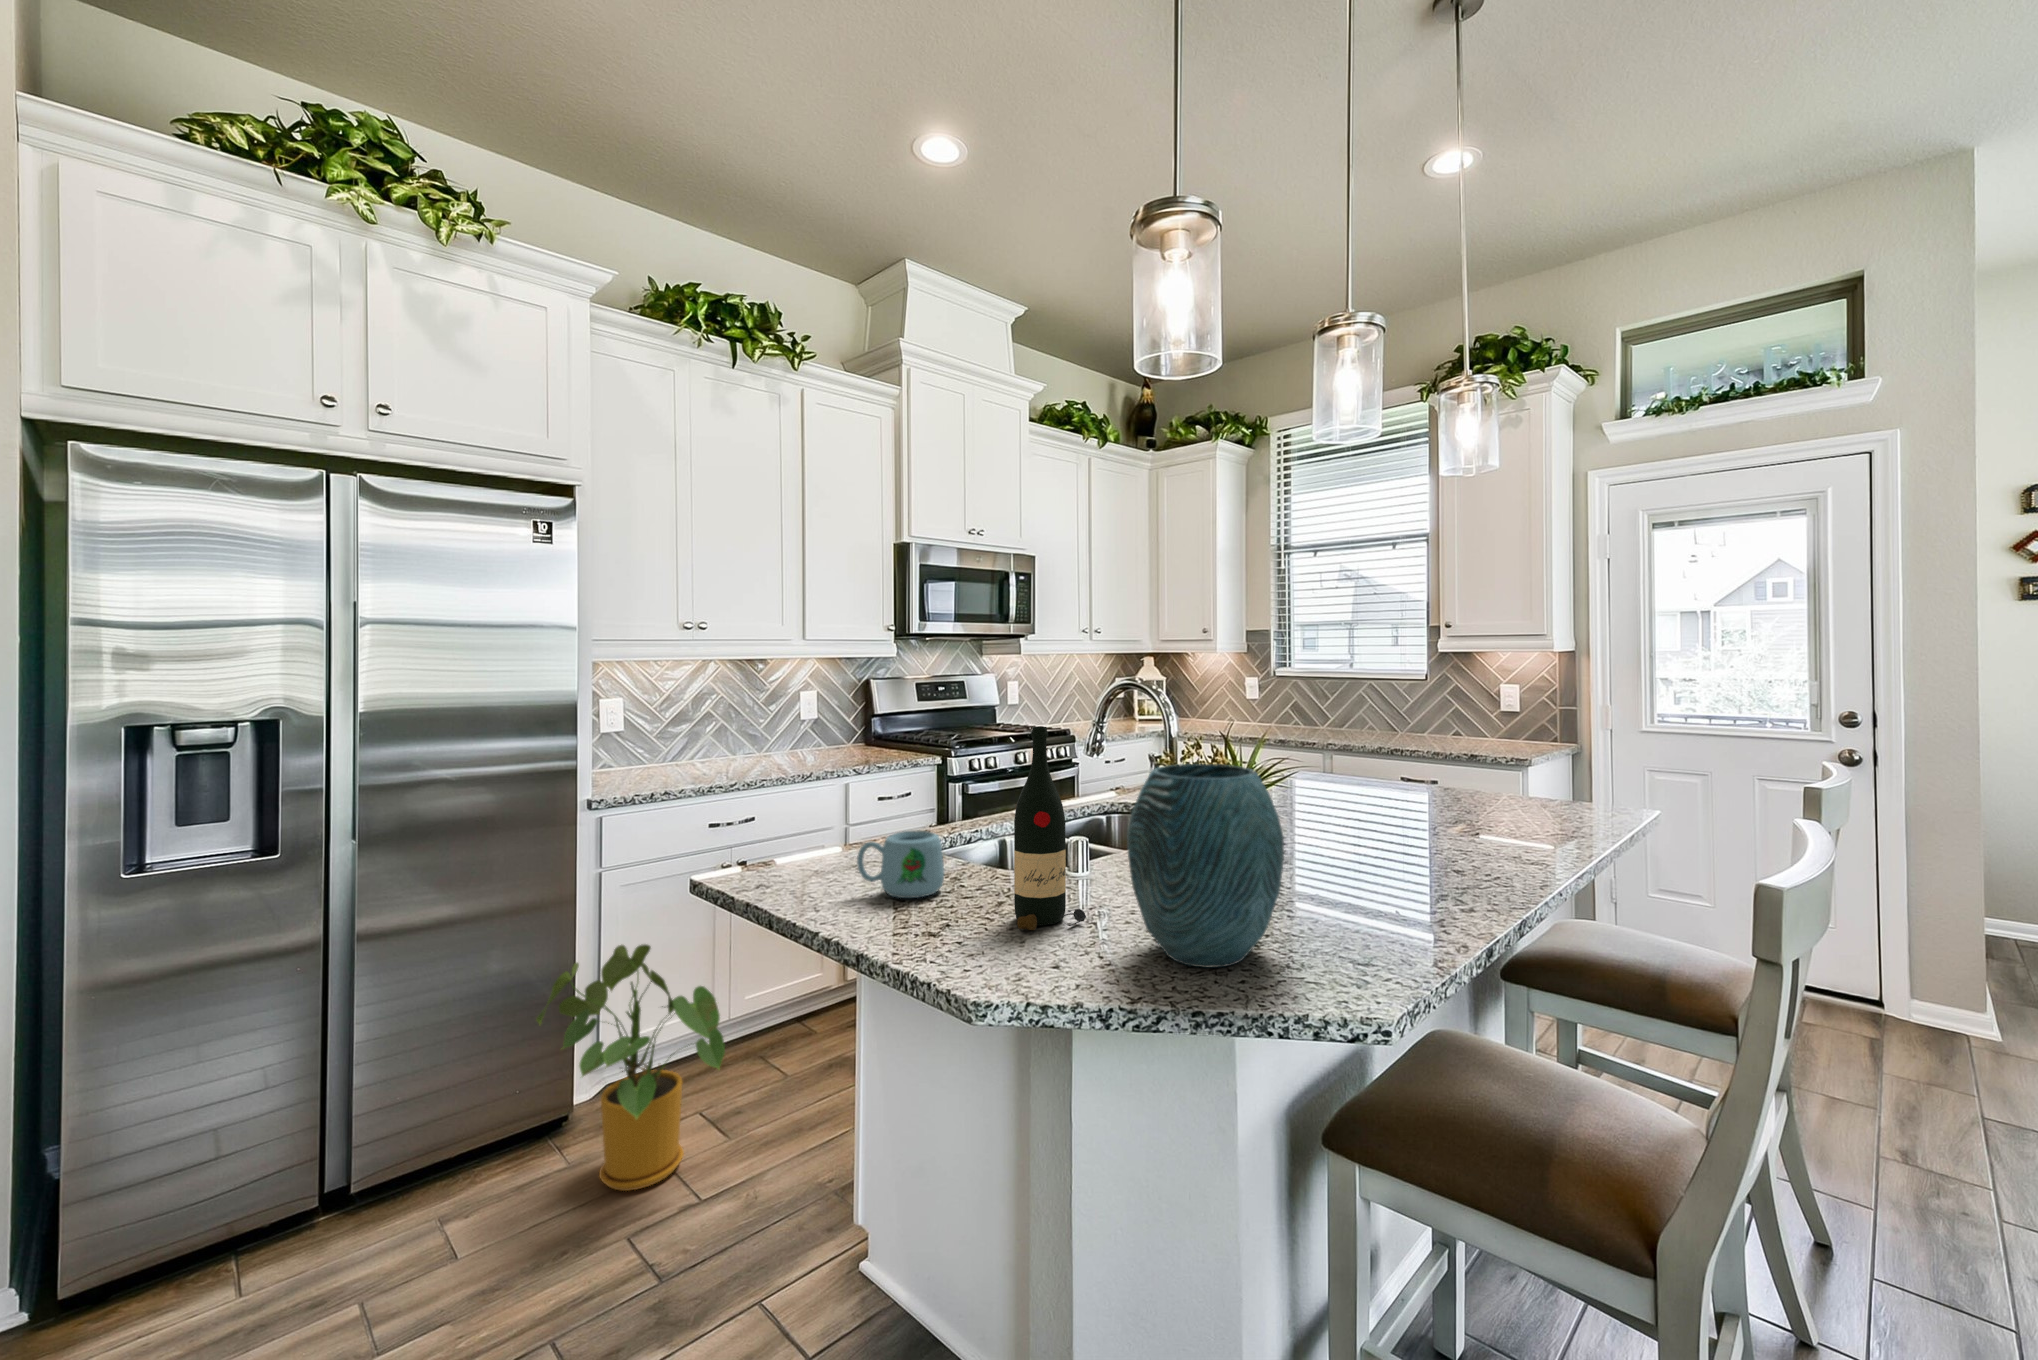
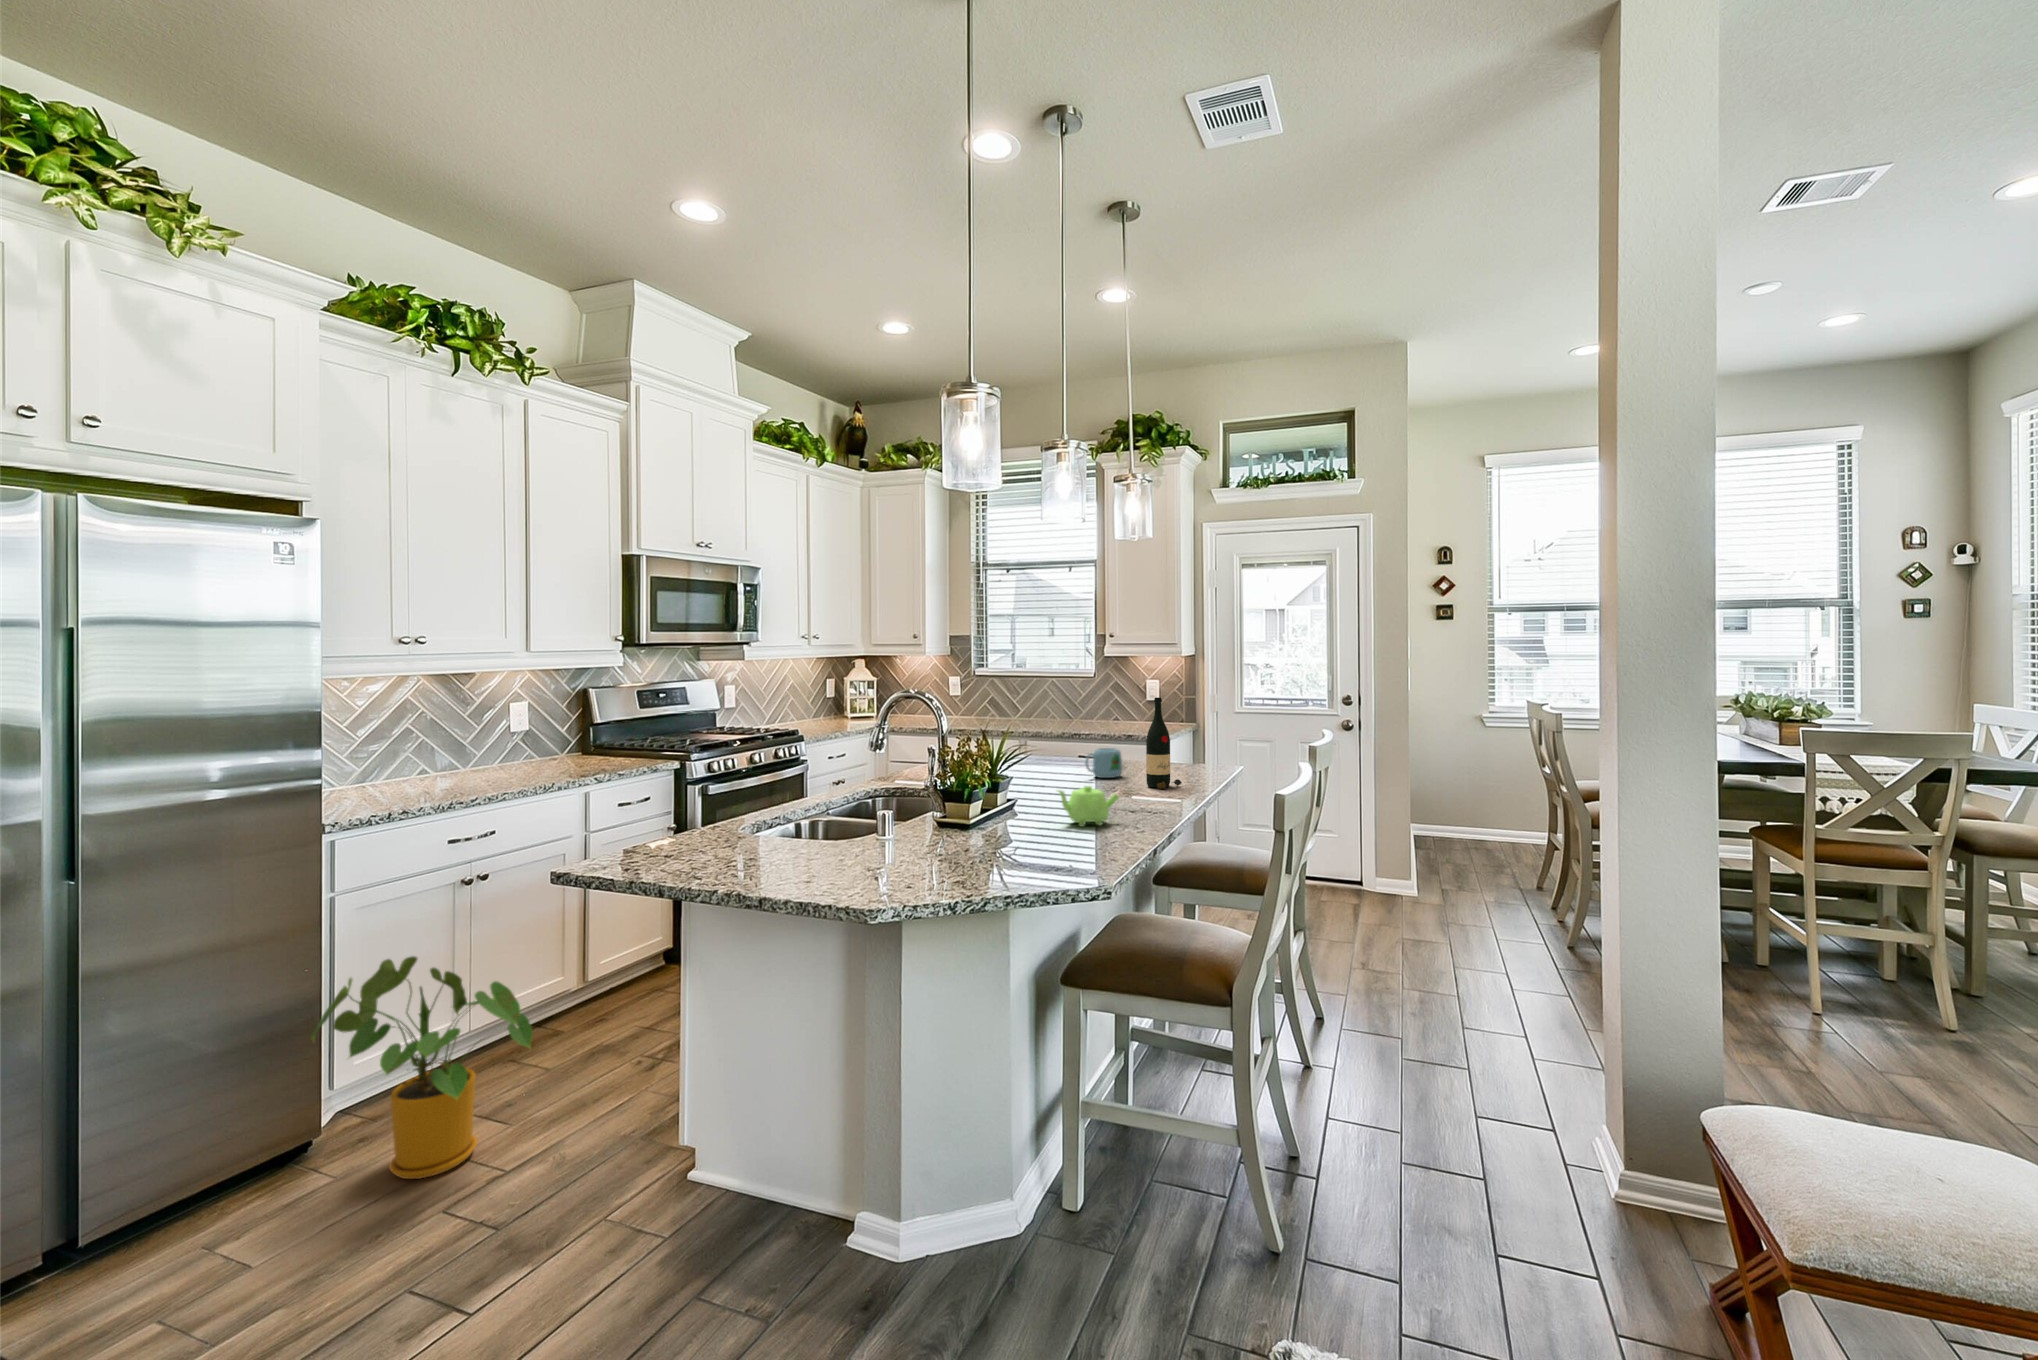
wine bottle: present [1014,726,1086,930] -> present [1146,698,1182,789]
vase: present [1128,764,1284,968] -> none [948,749,1044,873]
teapot: none [1328,826,1435,891] -> present [1058,786,1119,826]
mug: present [857,831,944,898] -> present [1086,748,1122,778]

